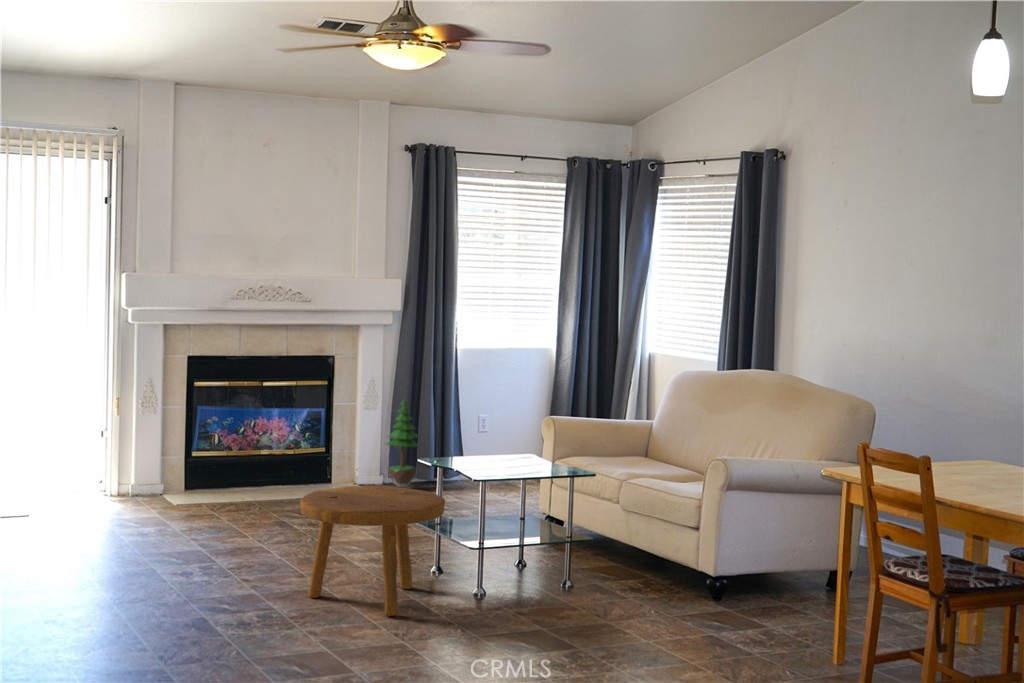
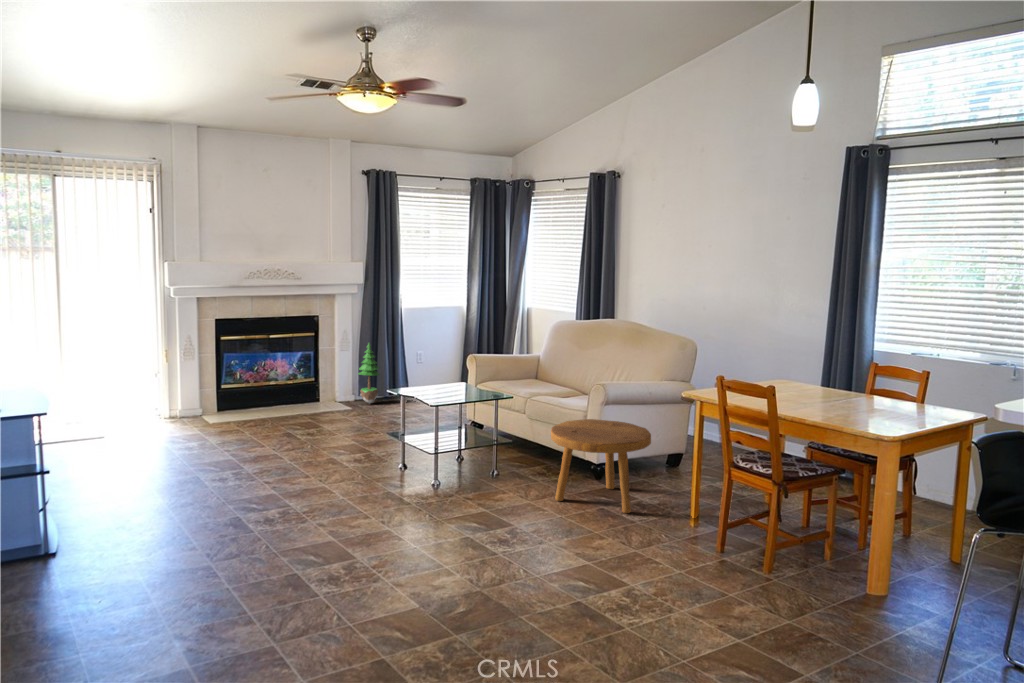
footstool: present [301,486,445,616] -> present [551,419,651,513]

